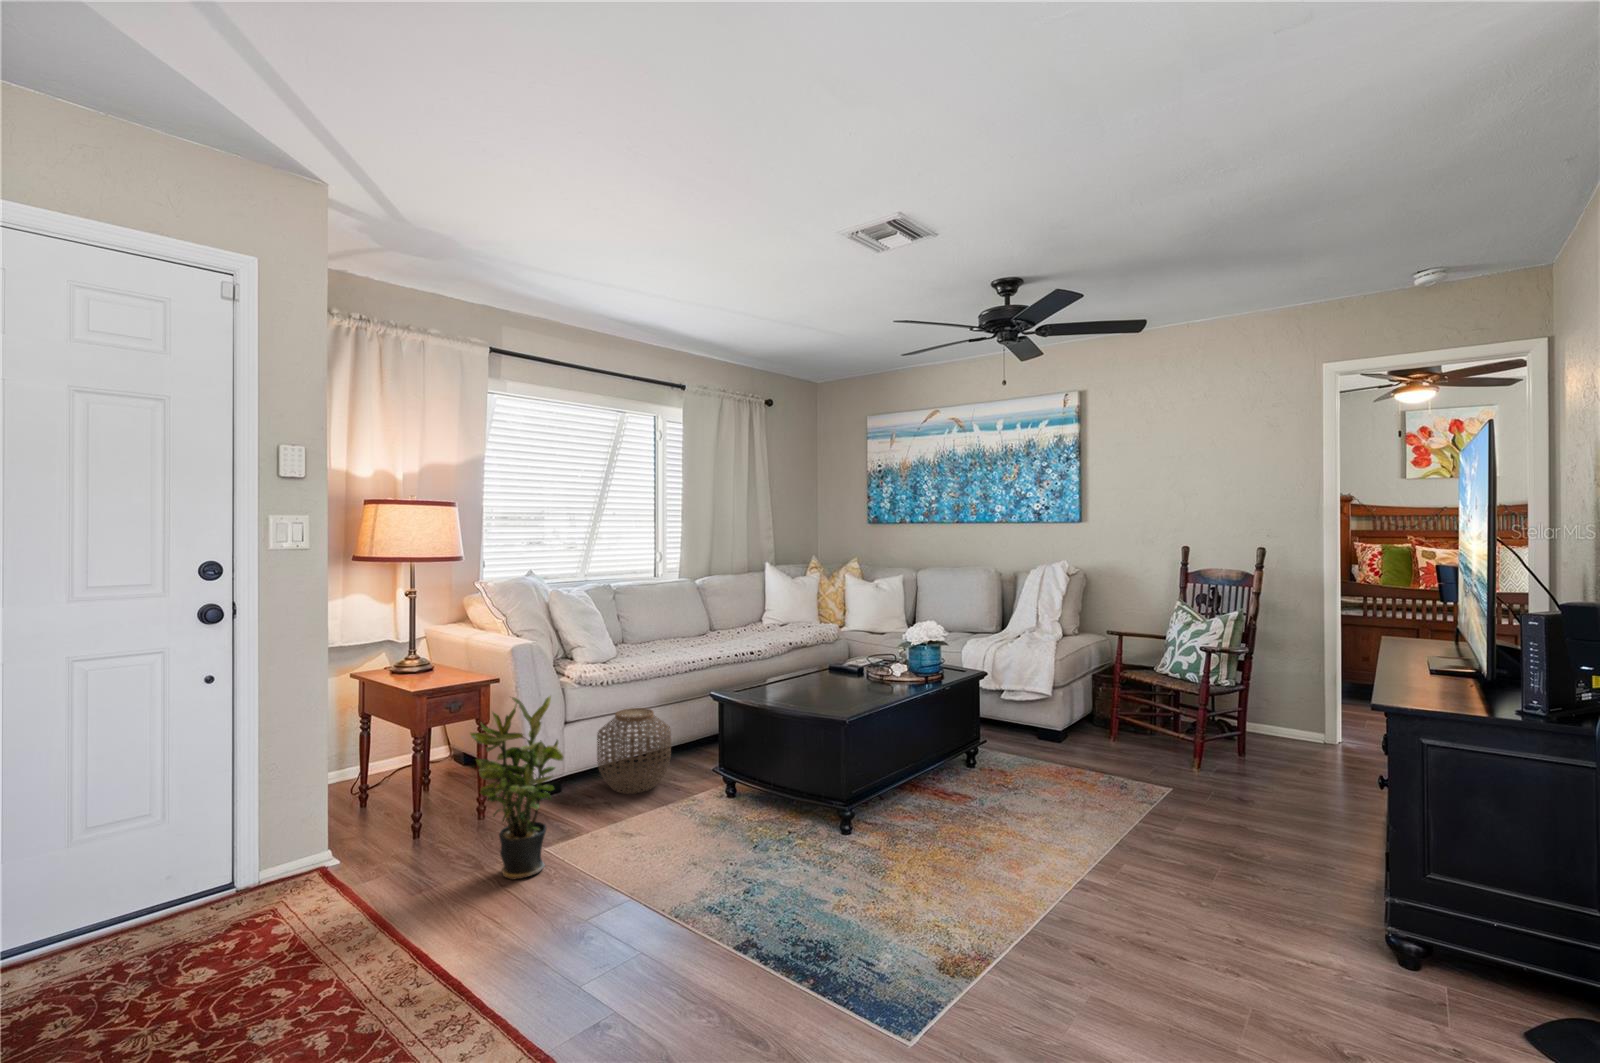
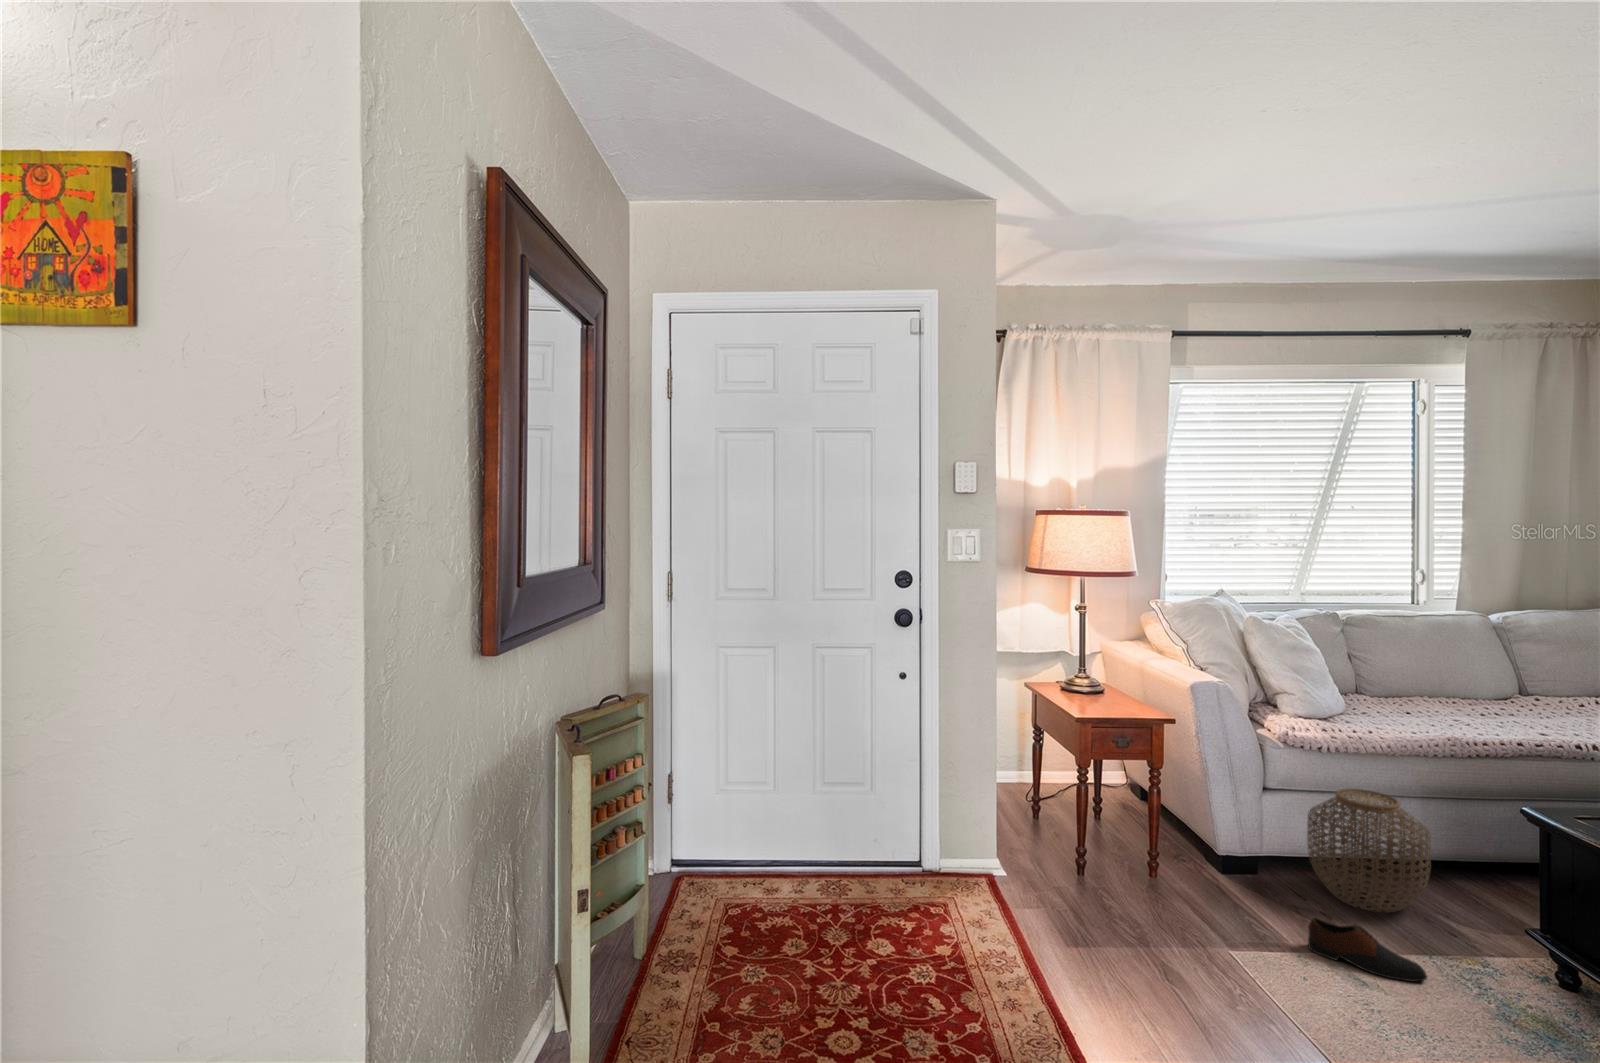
potted plant: present [471,696,563,880] -> none [1129,749,1249,978]
shoe: none [602,801,673,831] -> present [1308,917,1427,981]

